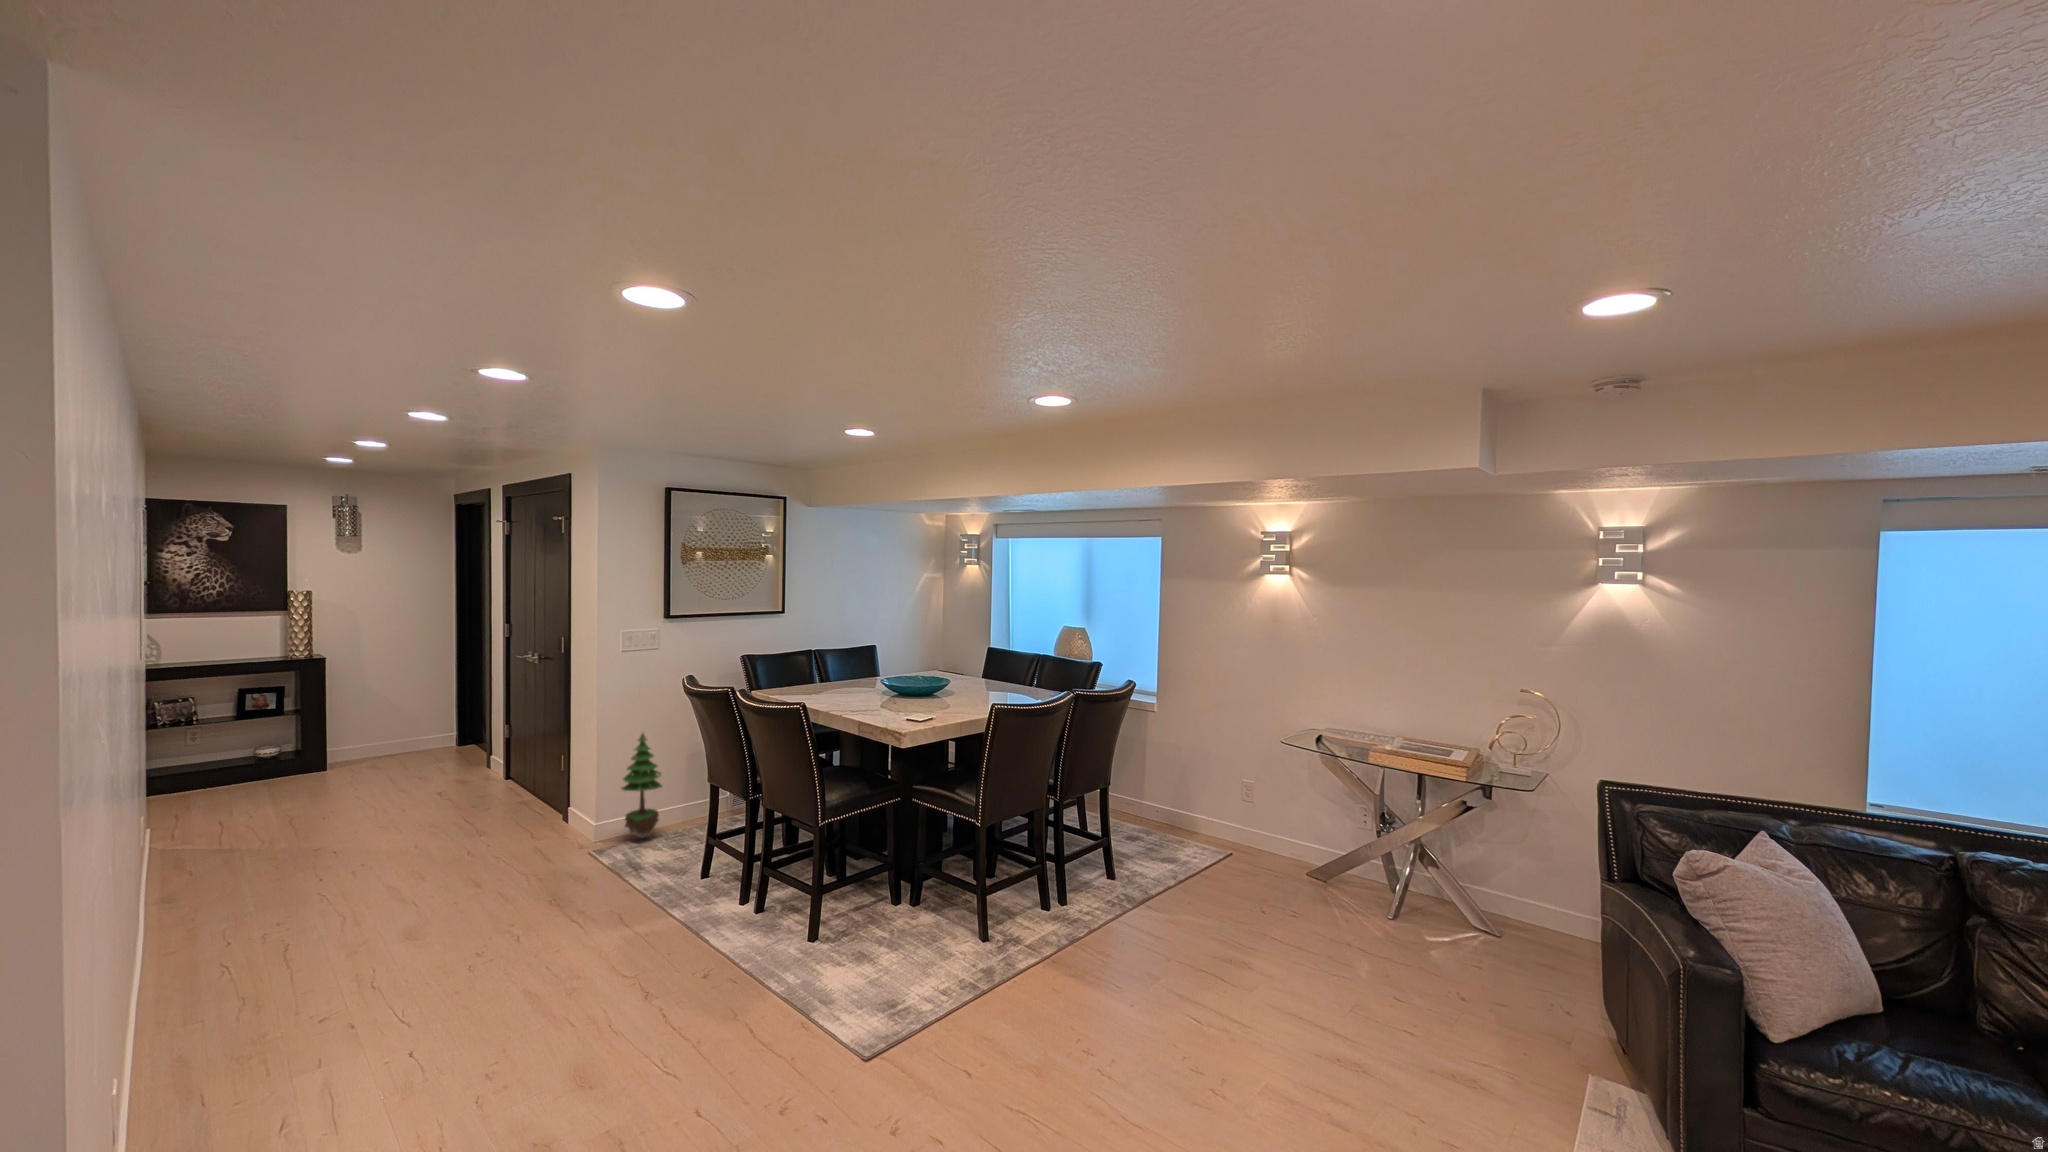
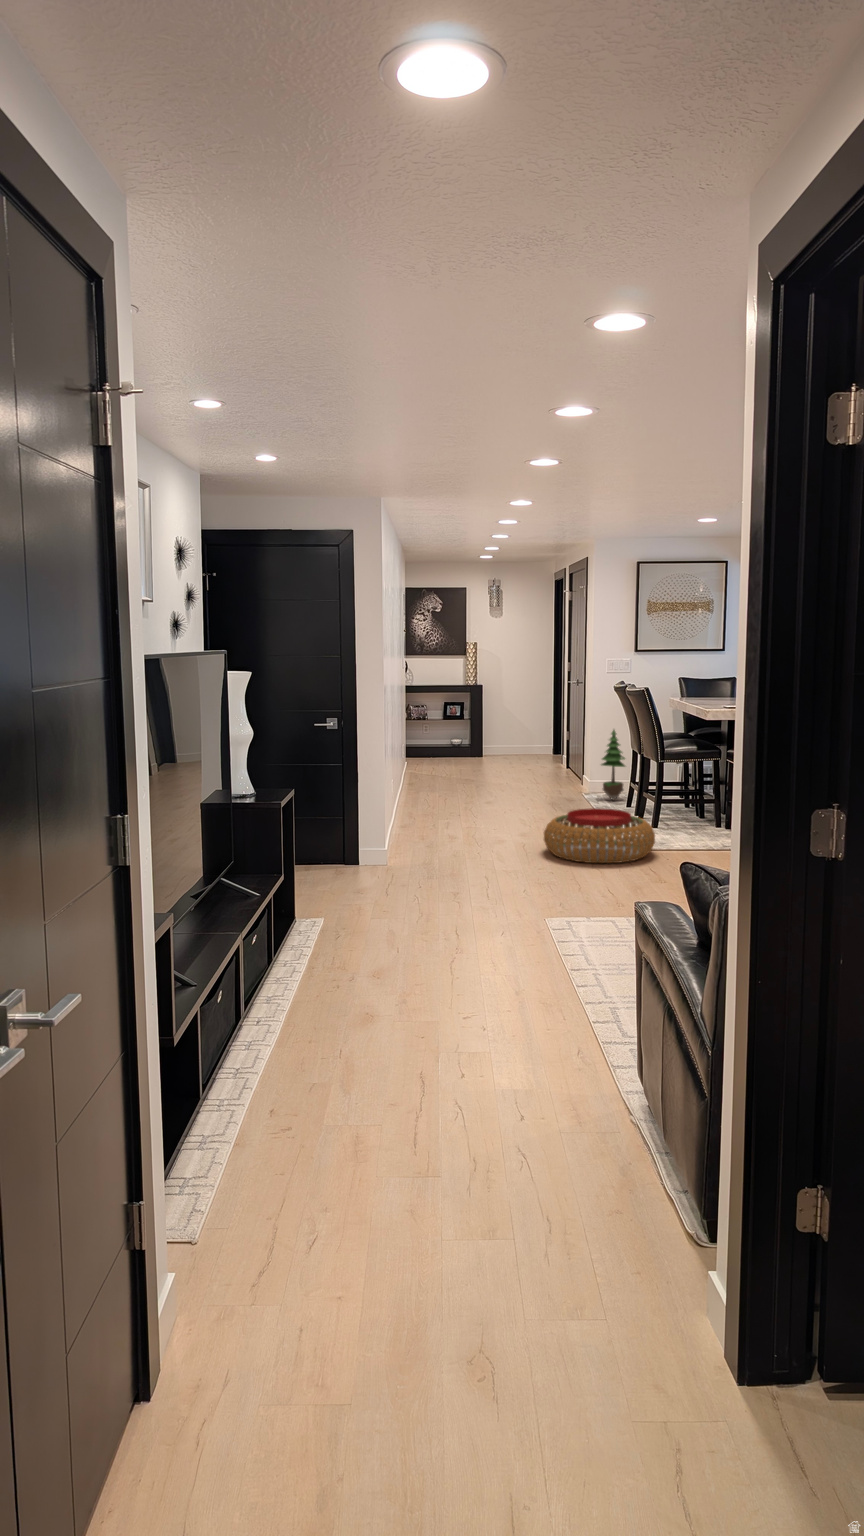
pouf: none [647,912,859,1060] -> present [544,808,655,863]

